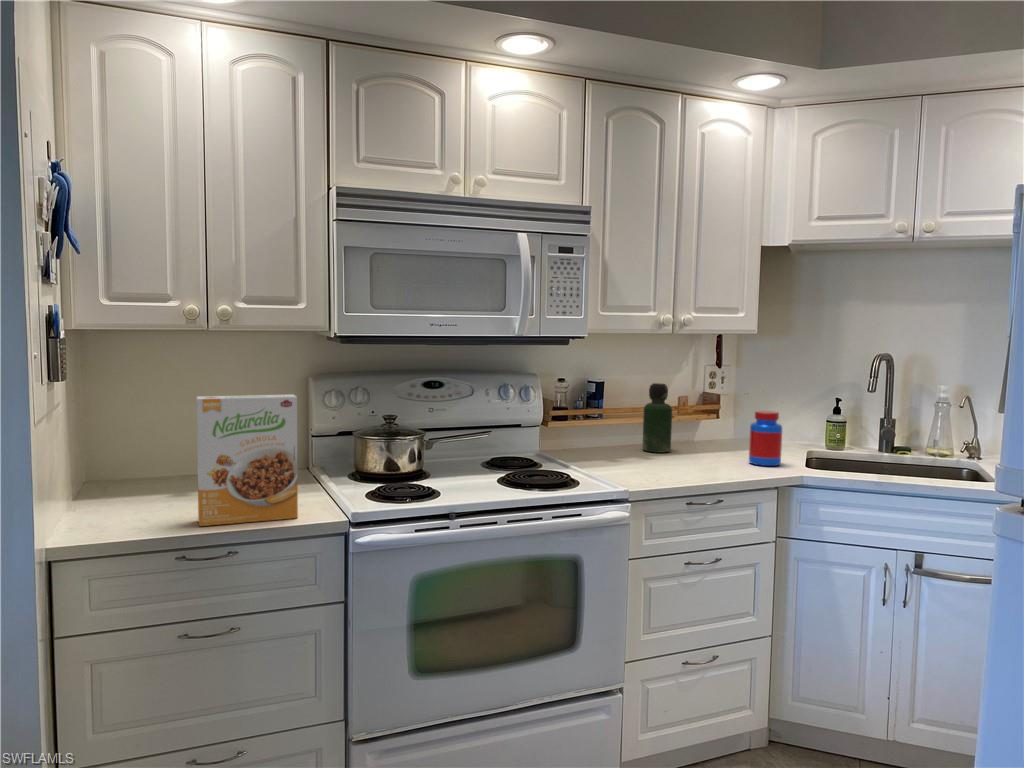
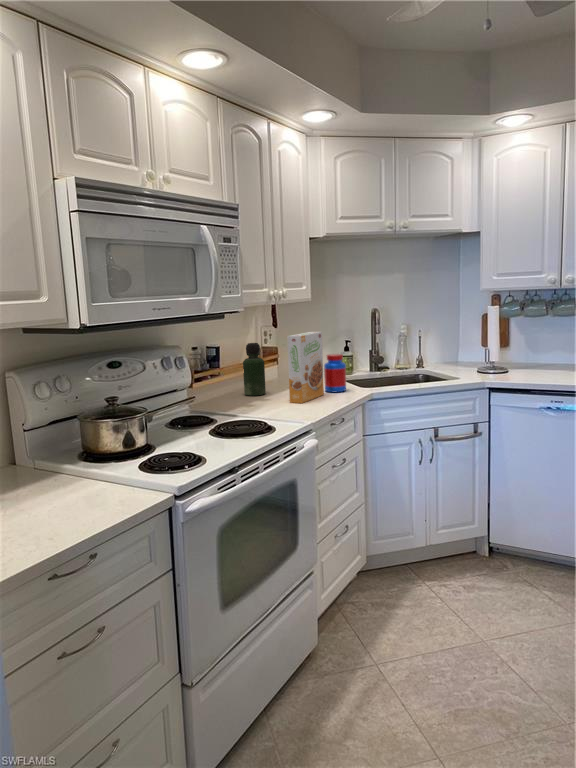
cereal box: present [197,394,298,526] -> present [287,332,324,403]

